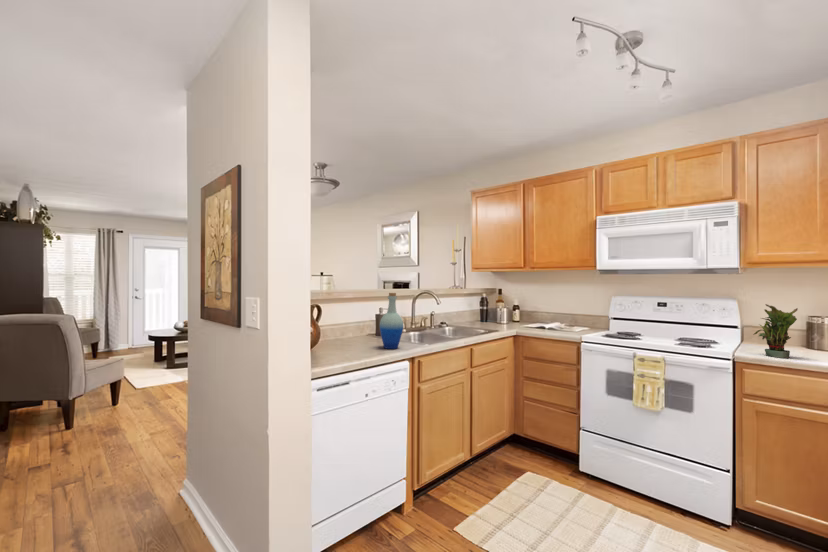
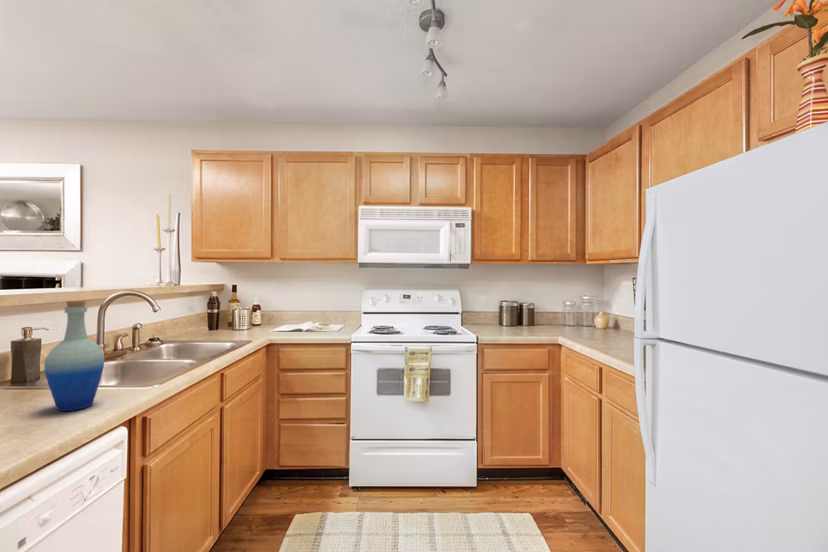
potted plant: present [754,304,798,358] -> none [486,289,514,333]

